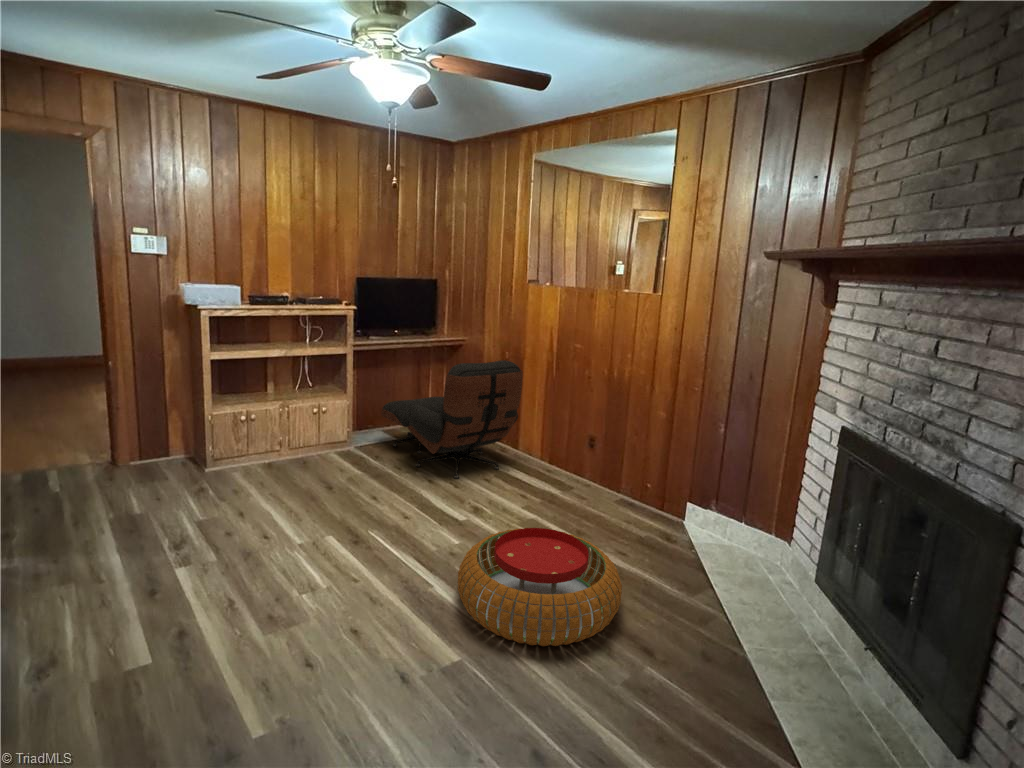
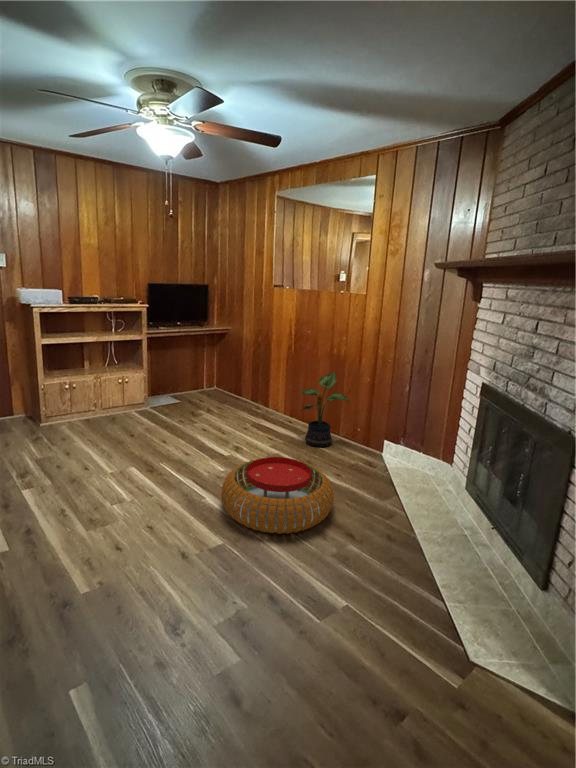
lounge chair: present [381,360,523,479] -> none [169,343,270,428]
potted plant: none [565,403,637,510] -> present [300,373,349,447]

